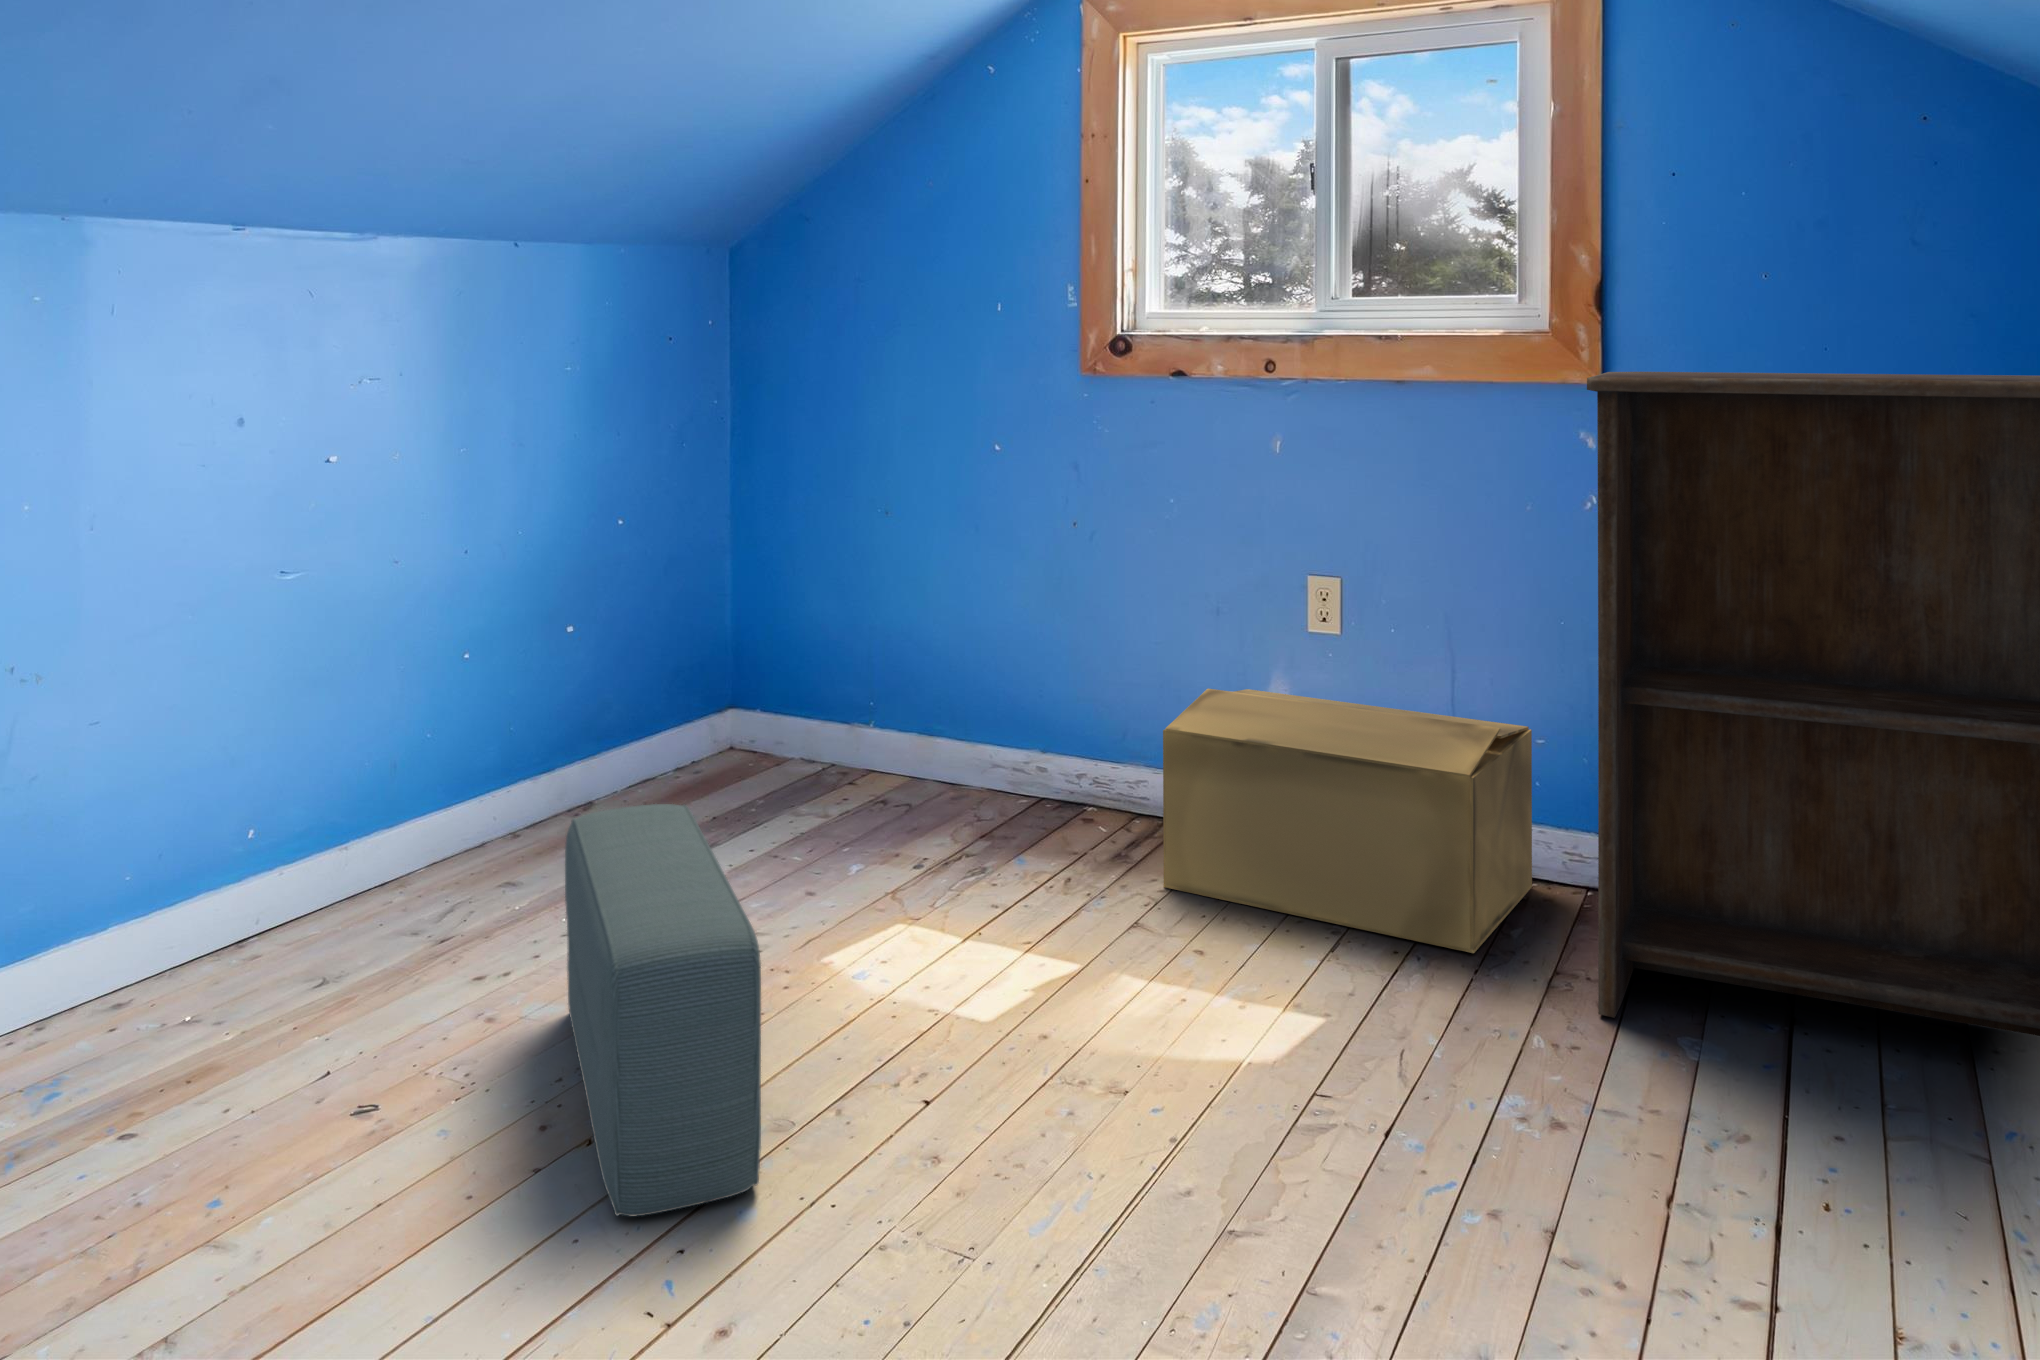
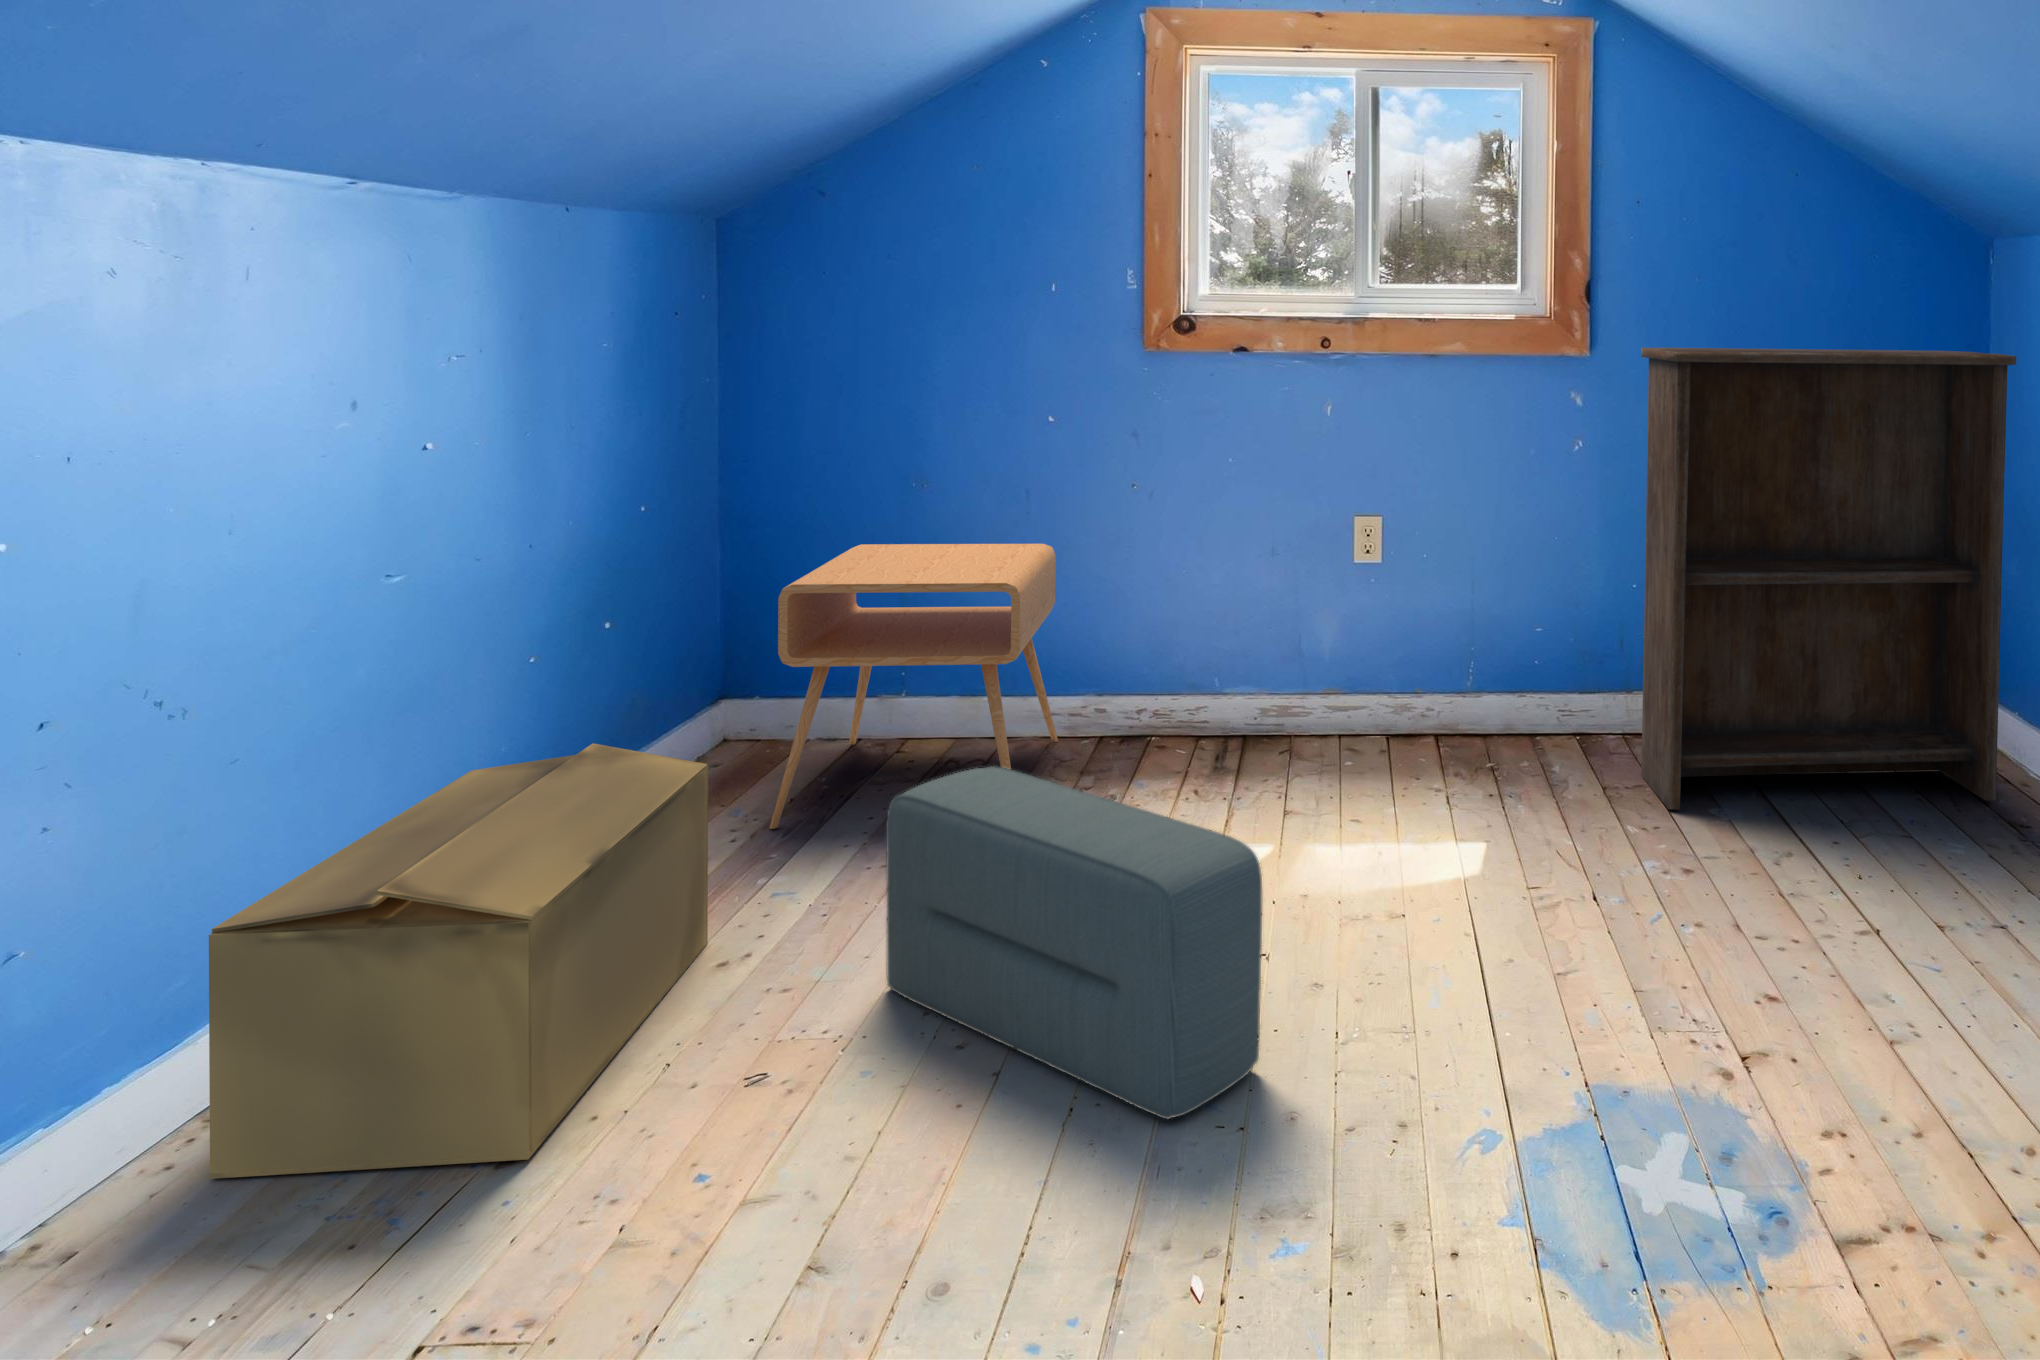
side table: none [667,569,999,872] -> present [770,544,1058,829]
cardboard box: present [1163,689,1532,953] -> present [209,743,708,1179]

